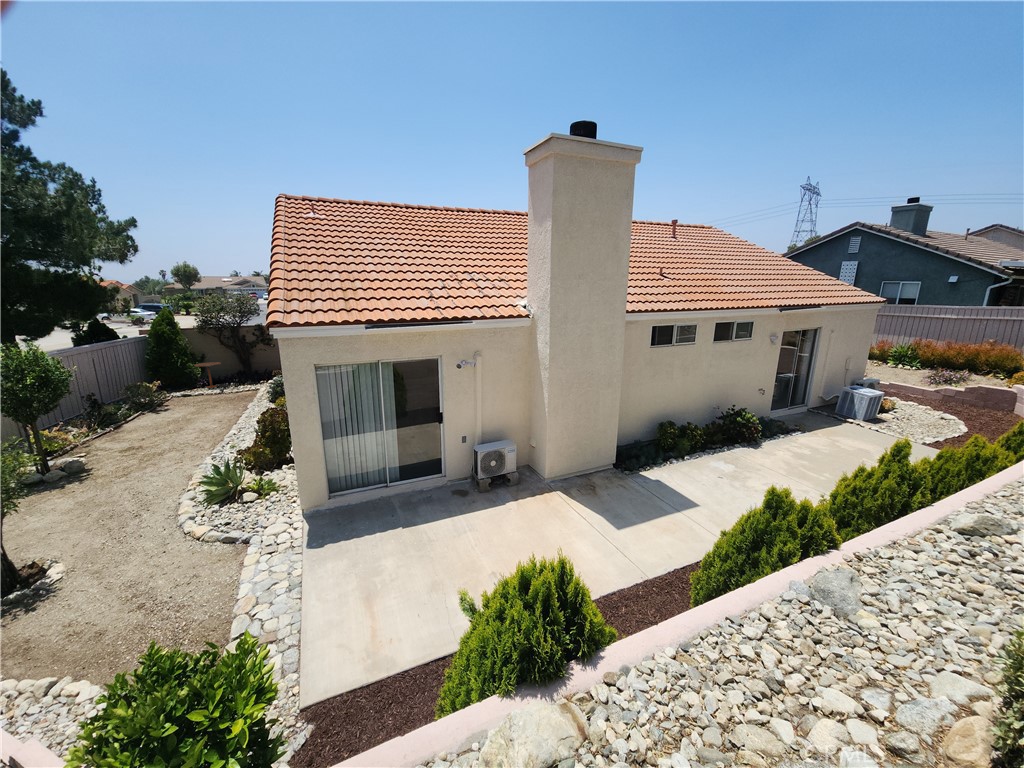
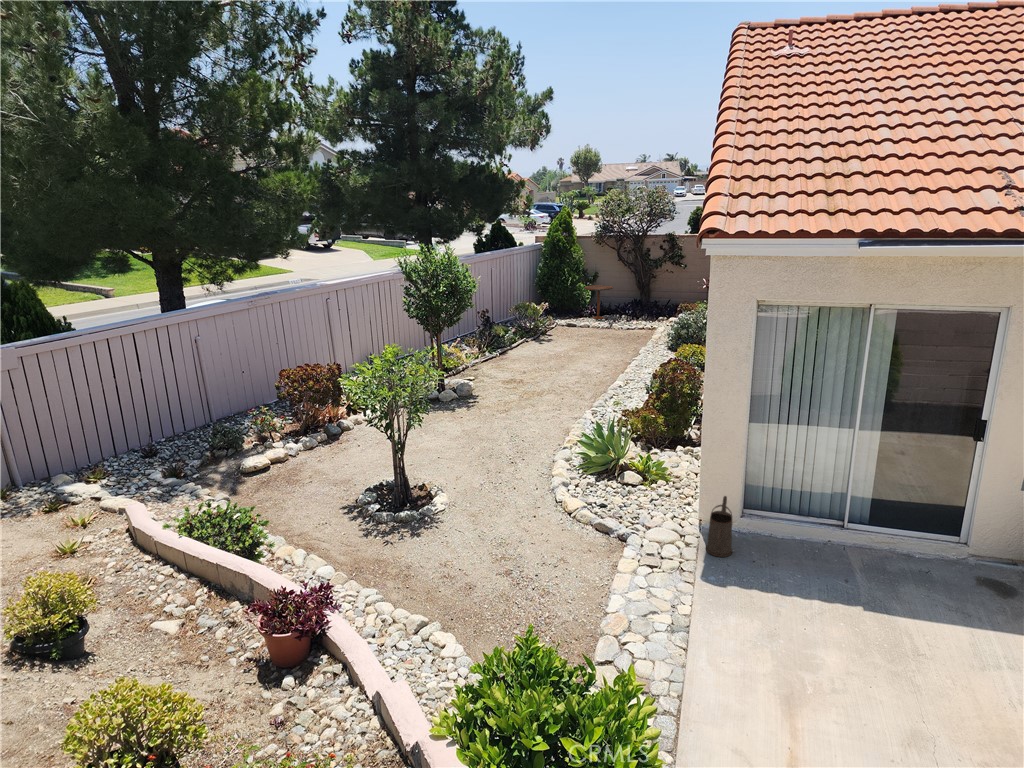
watering can: none [308,489,327,529] -> present [706,496,732,557]

